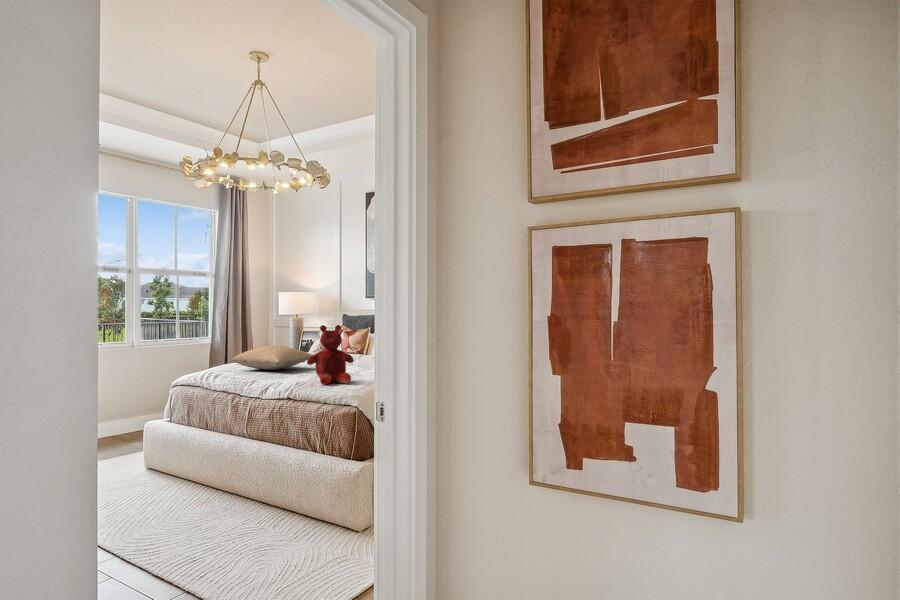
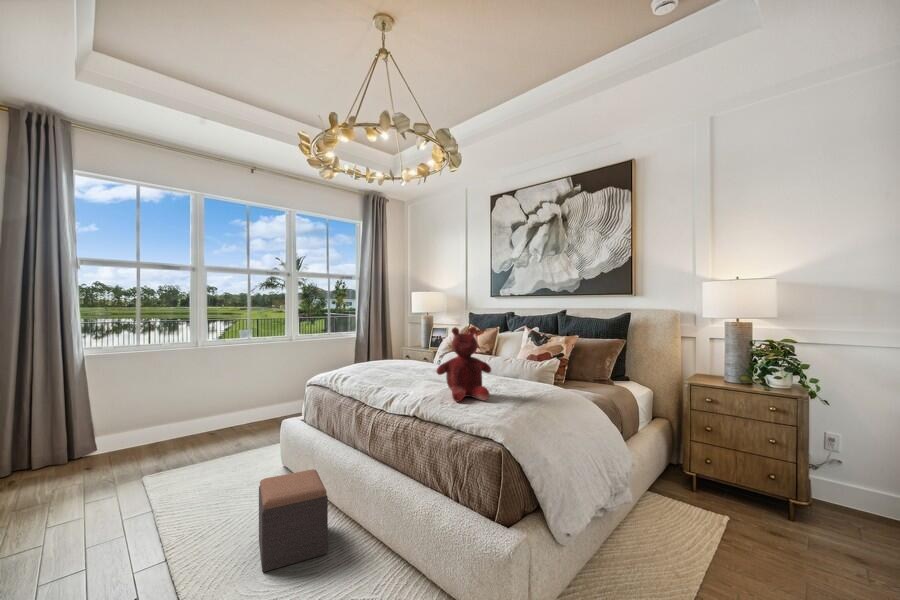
pillow: present [232,346,313,370] -> none [361,346,444,372]
footstool: none [146,451,213,527] -> present [259,469,328,572]

